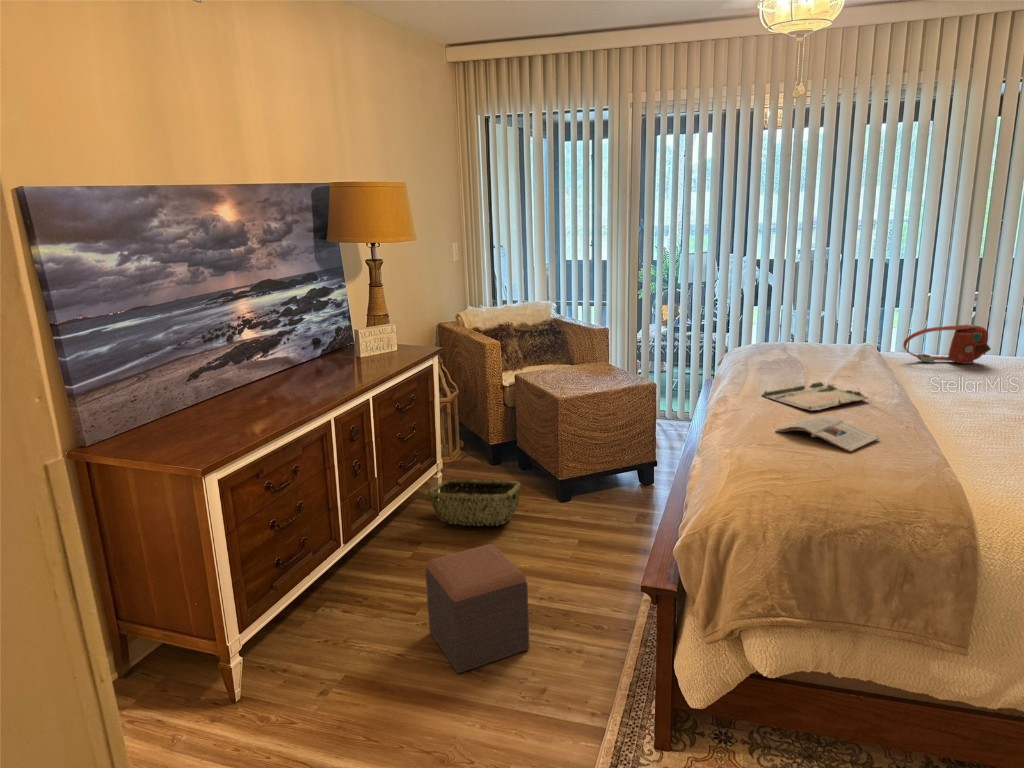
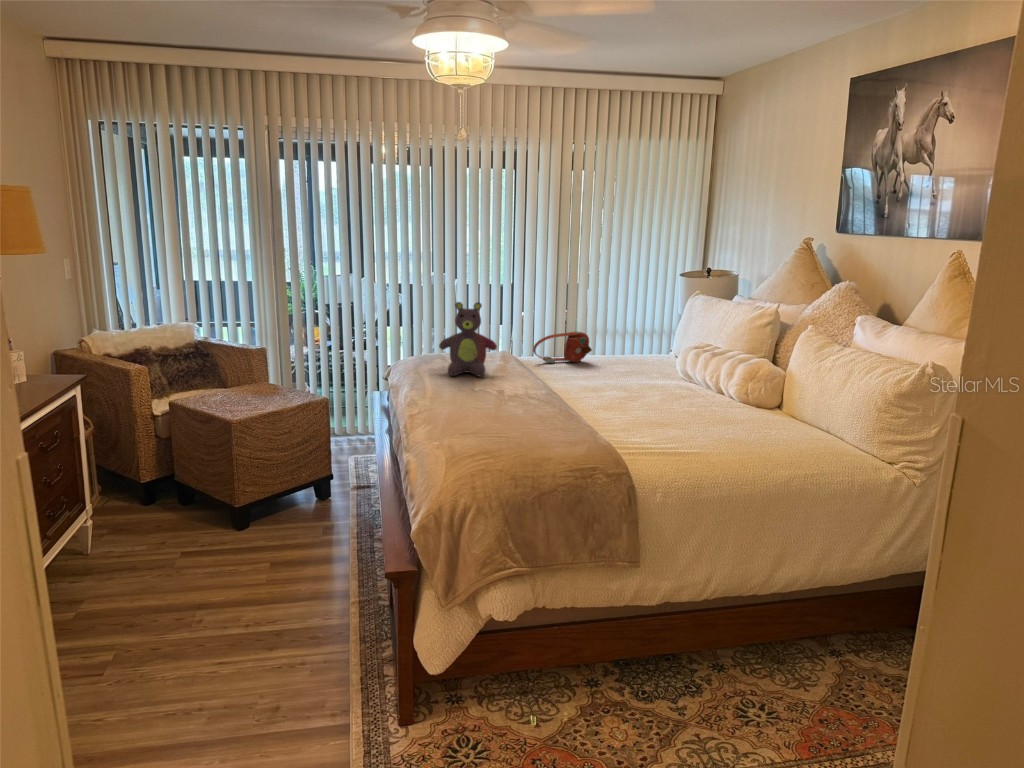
stuffed bear: none [778,286,849,374] -> present [439,302,497,377]
tray: present [762,382,868,410] -> none [440,382,524,405]
magazine: present [776,415,880,452] -> none [465,407,544,433]
woven basket: present [428,479,521,526] -> none [81,514,196,574]
footstool: present [425,544,529,673] -> none [117,577,249,722]

